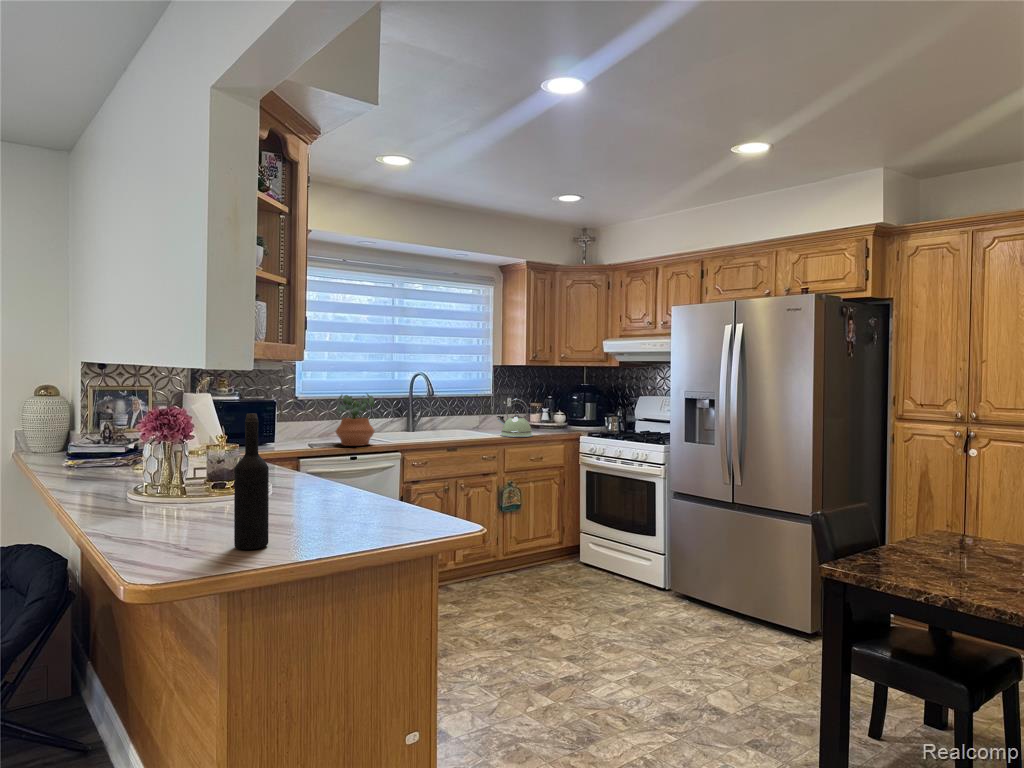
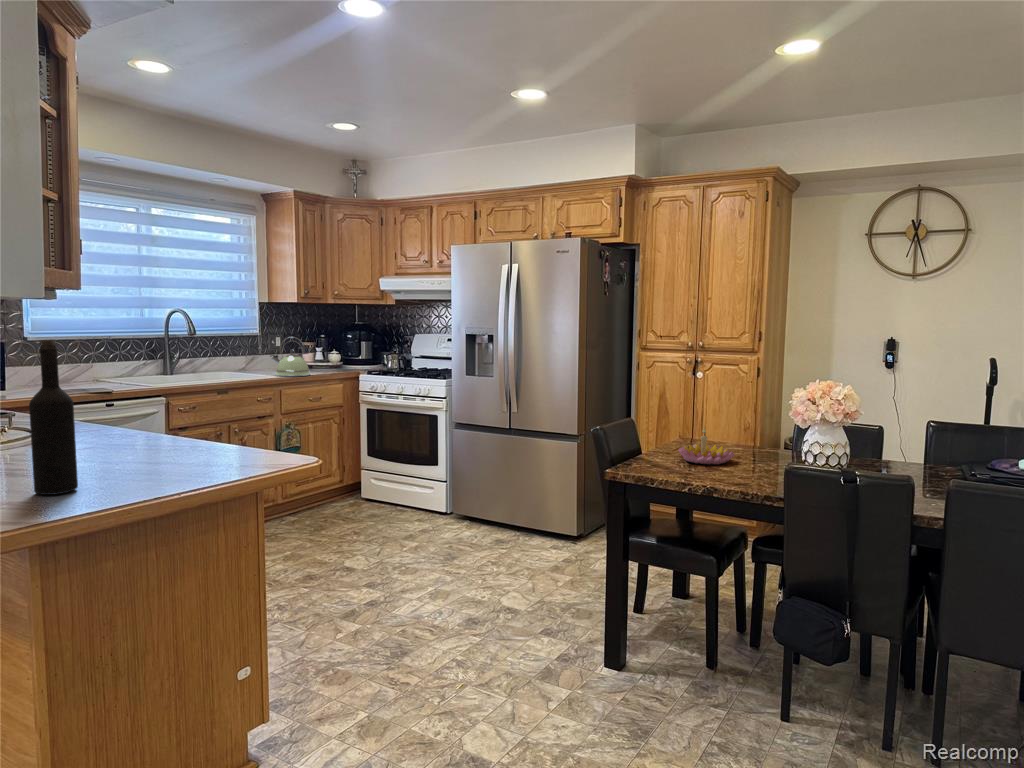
potted plant: present [336,394,375,446] -> none [82,330,132,391]
candle holder: none [919,521,999,573] -> present [679,426,734,465]

